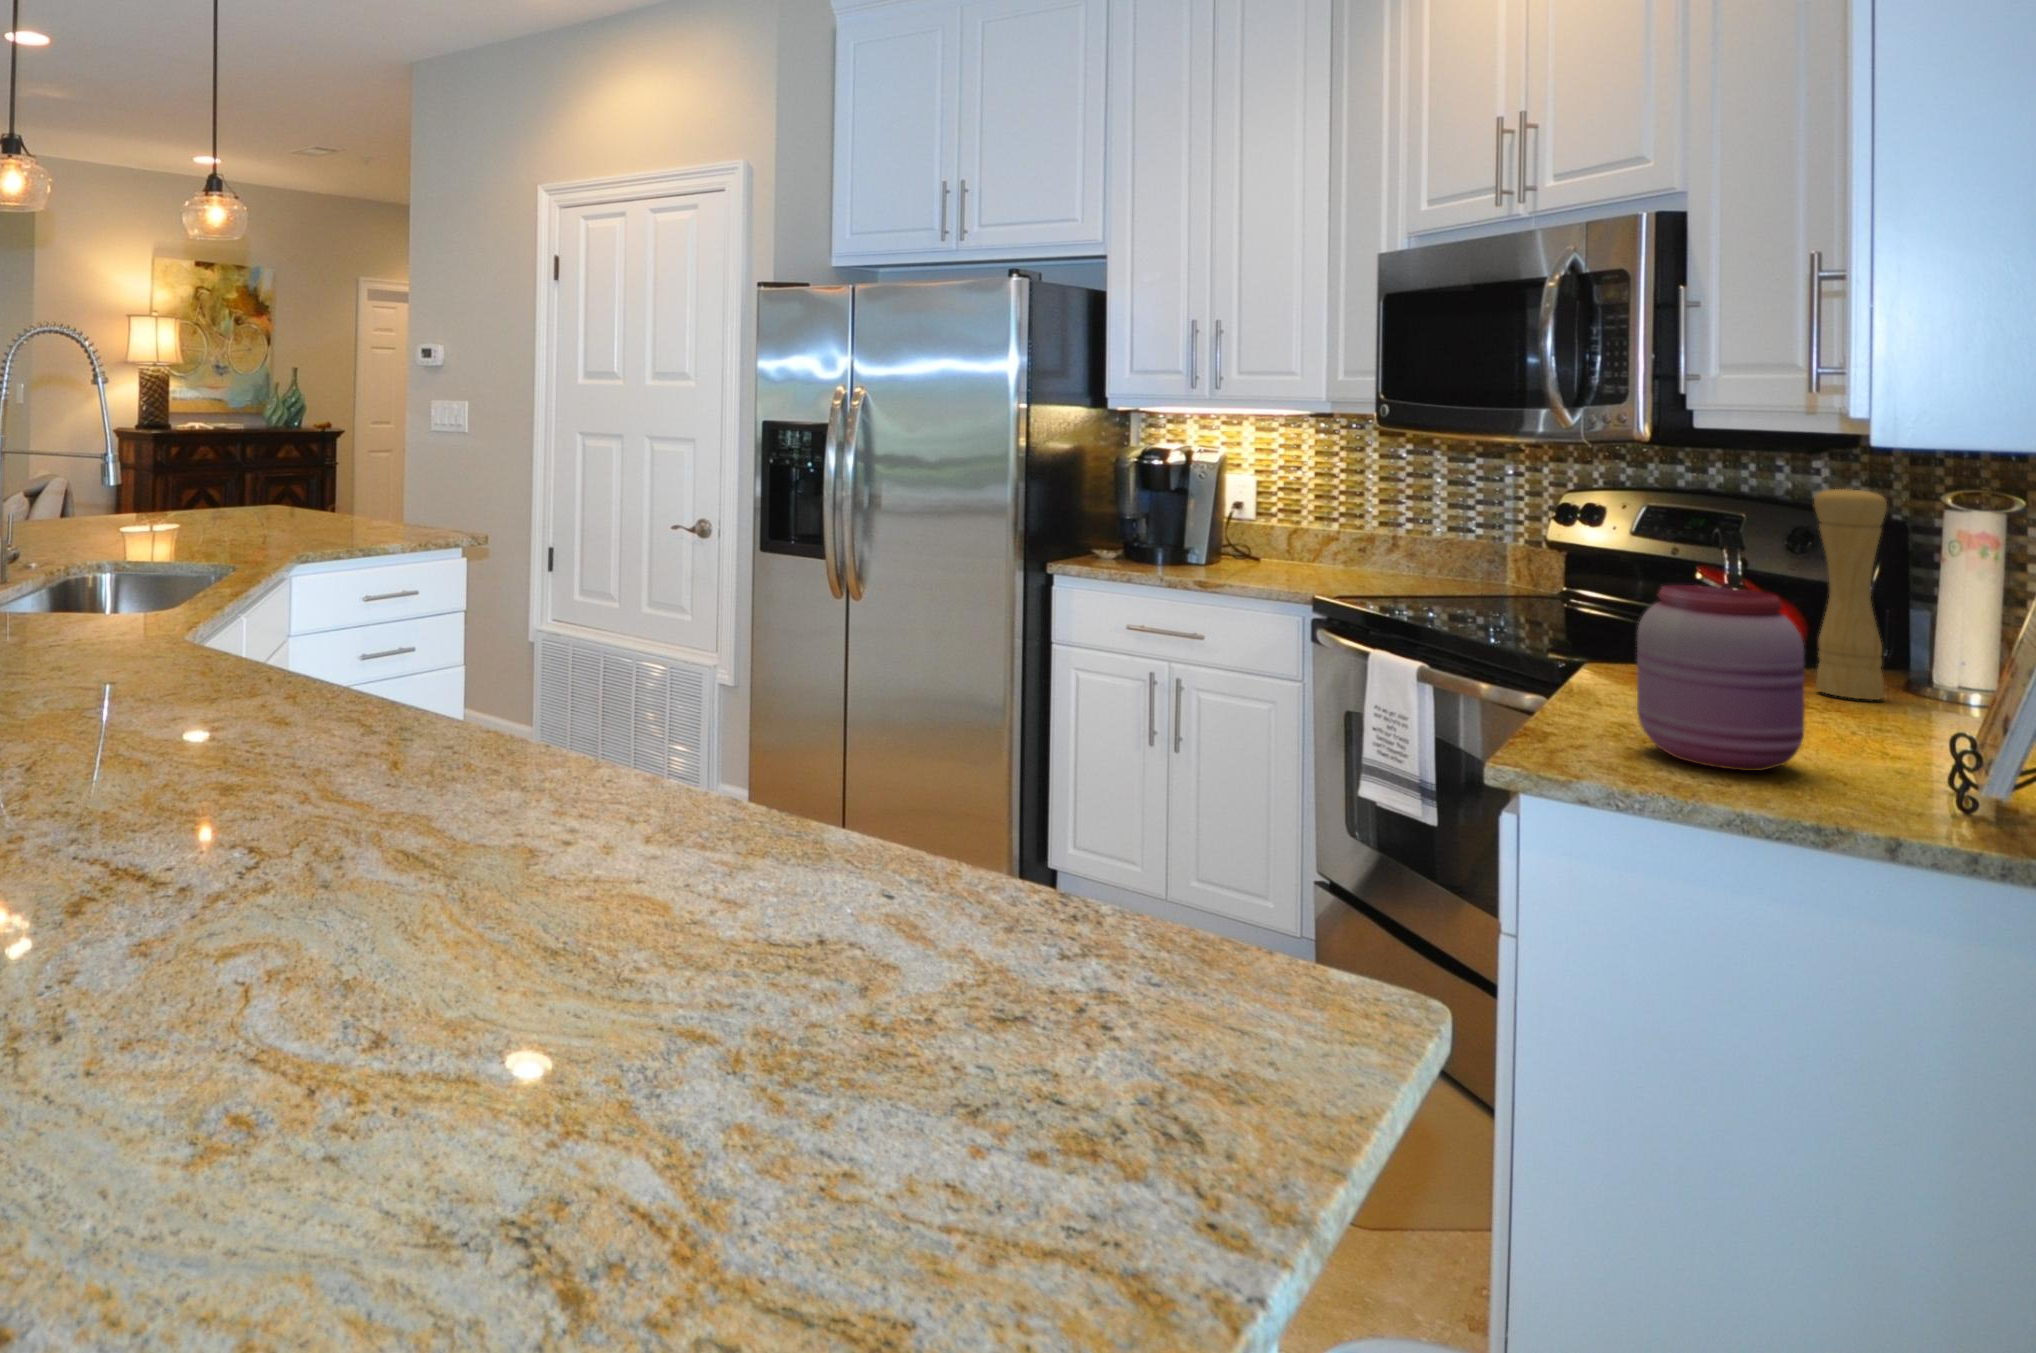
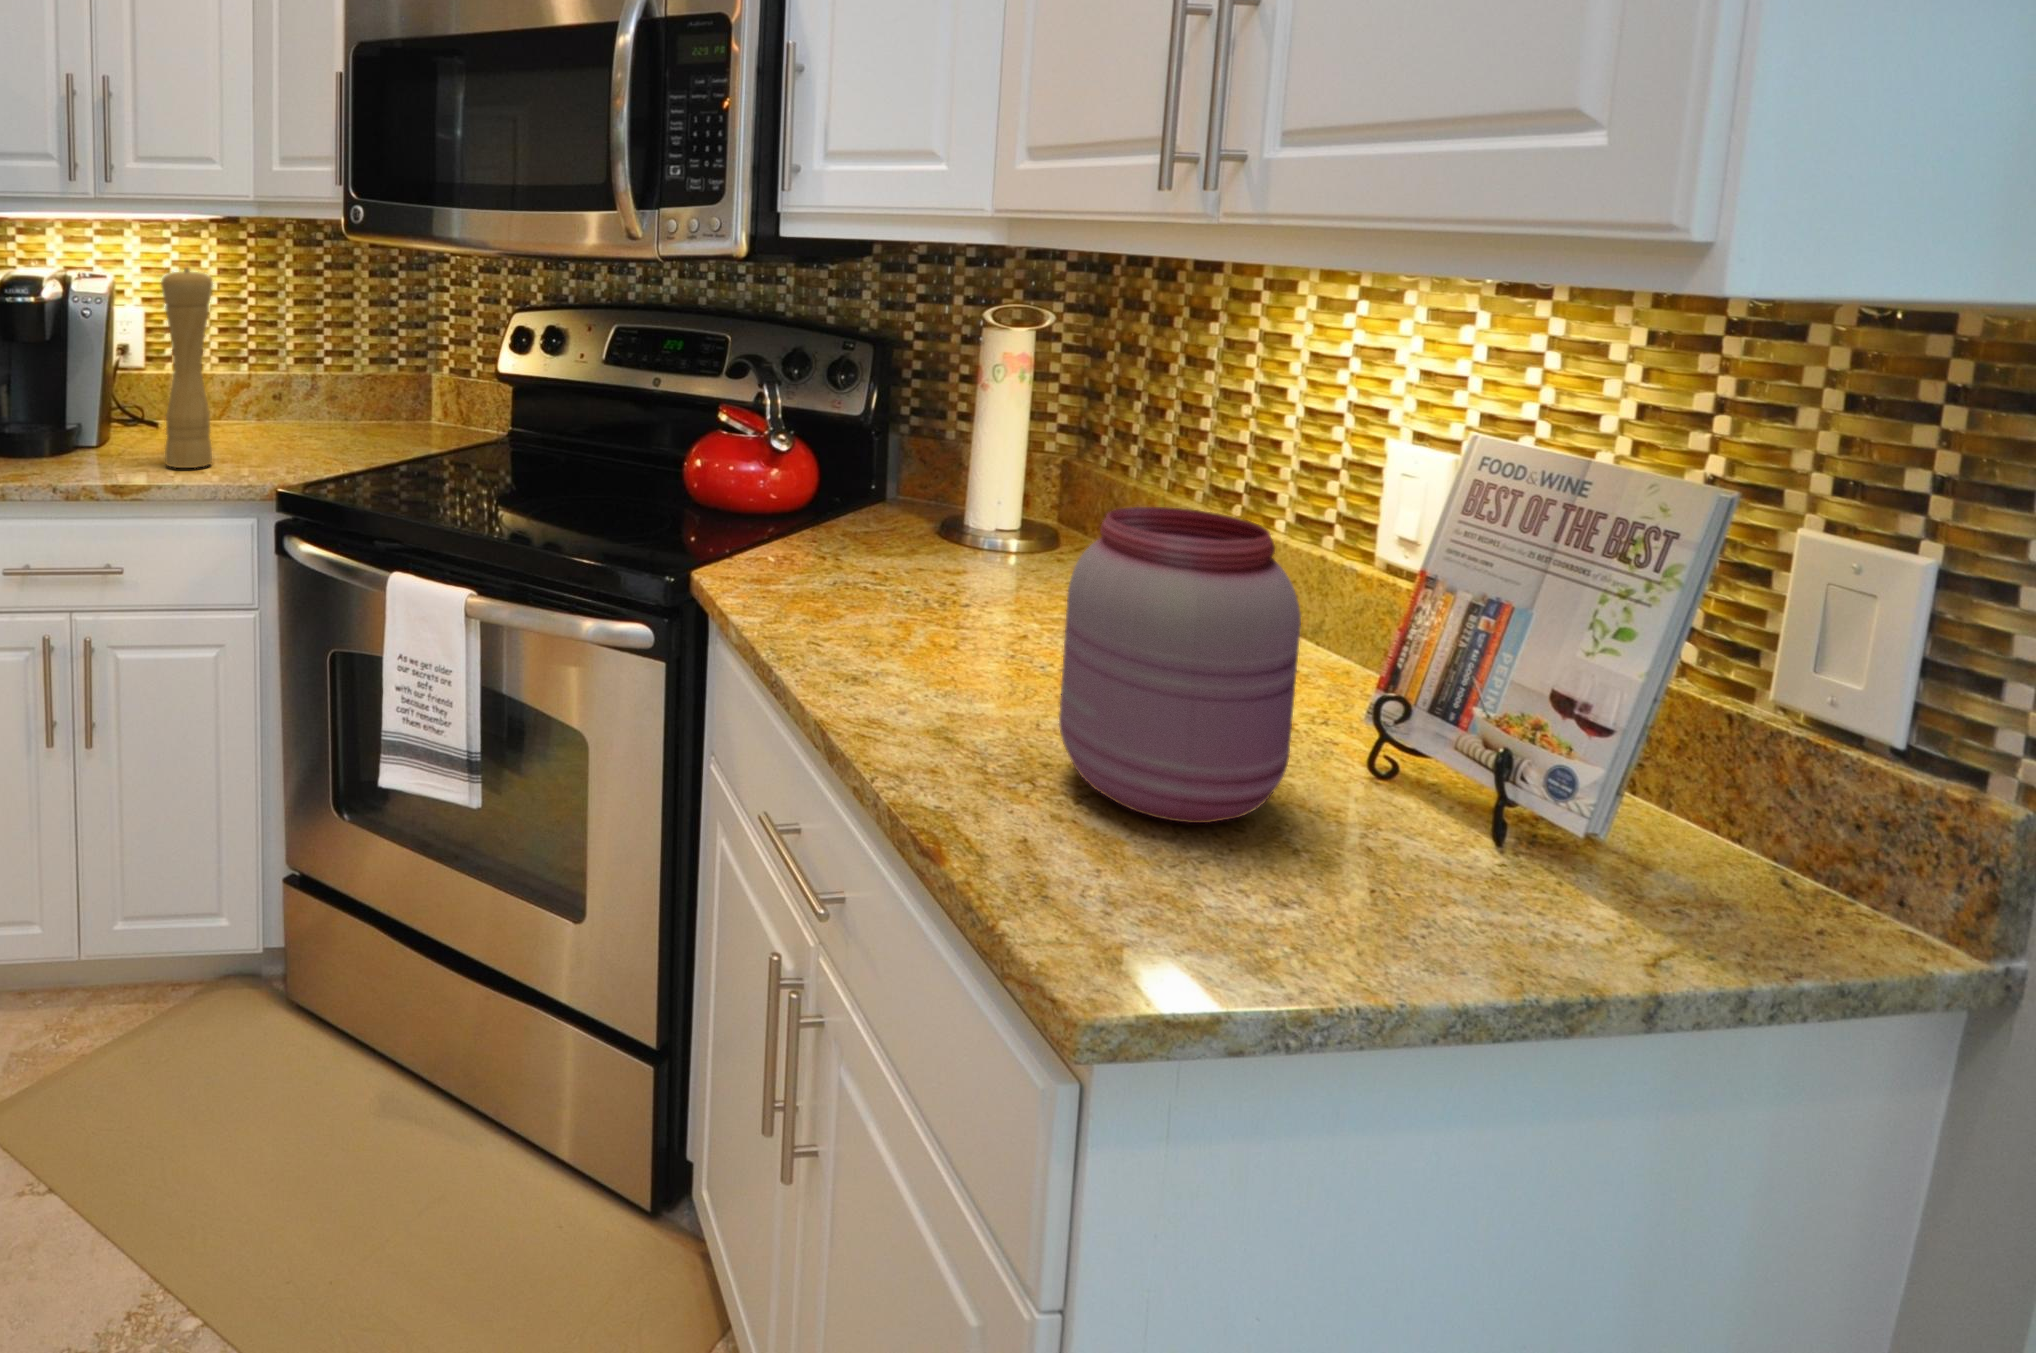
pepper mill: present [1814,486,1887,700] -> present [161,269,213,468]

